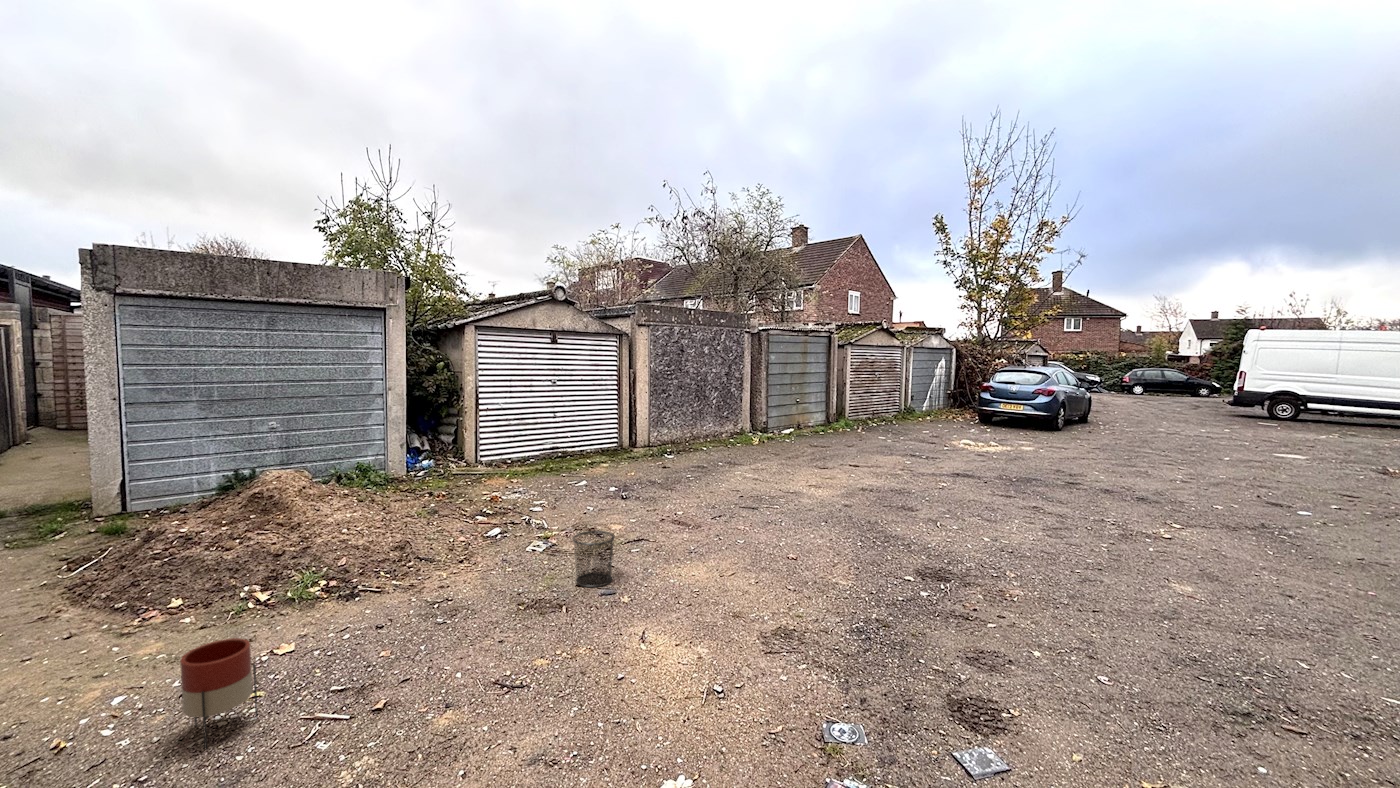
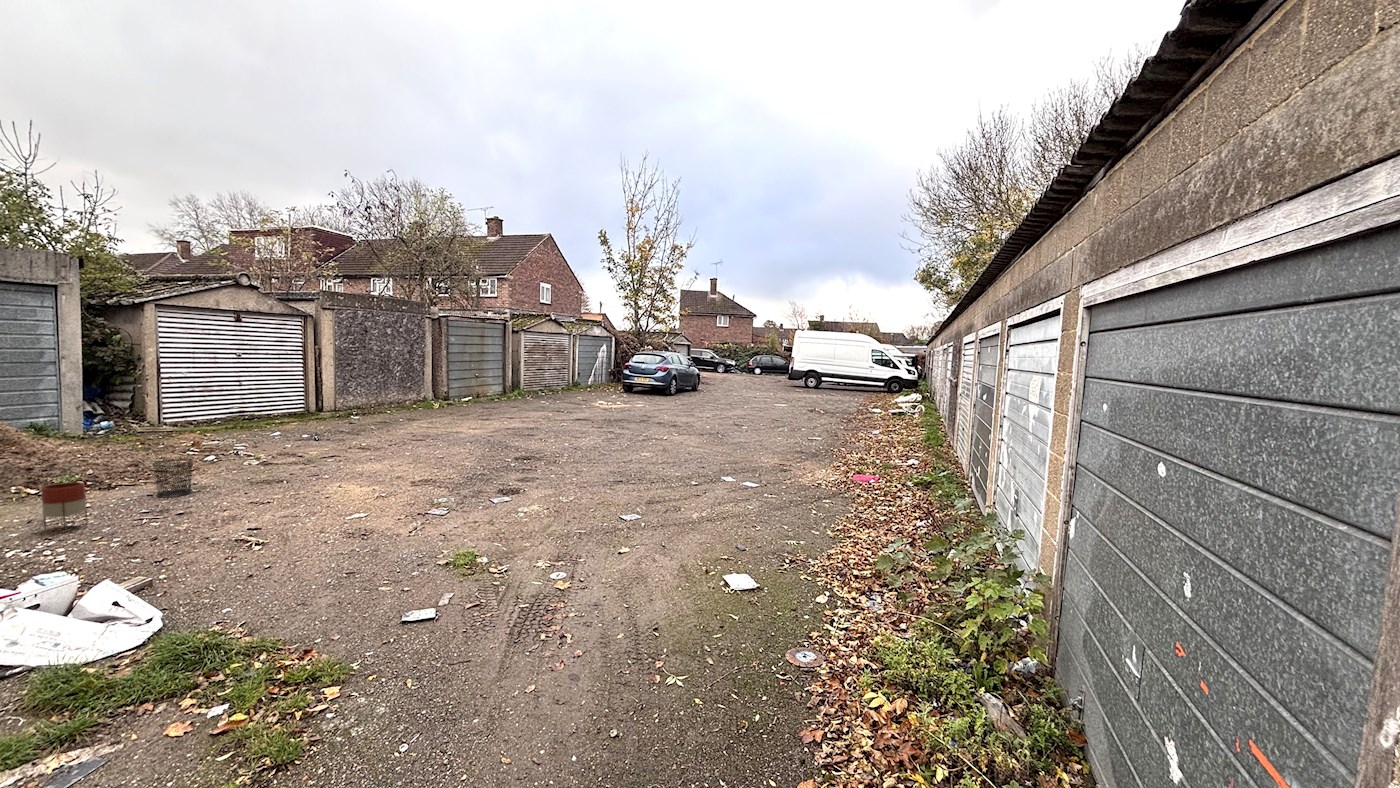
waste bin: present [573,531,615,587] -> present [152,459,193,497]

